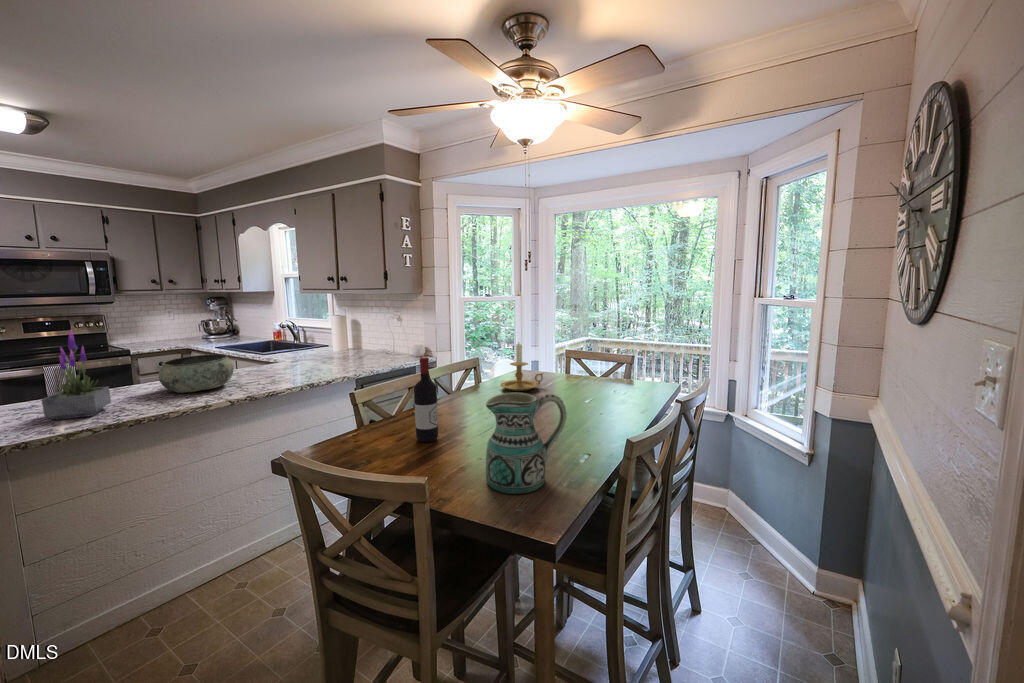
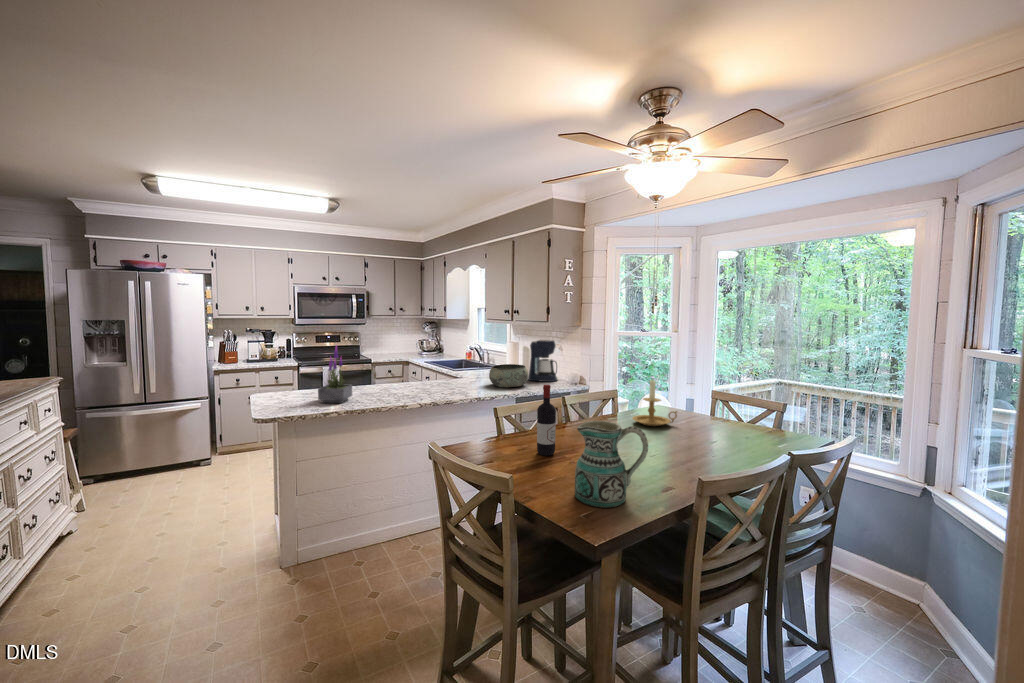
coffee maker: none [364,310,399,358] -> present [528,340,557,382]
bowl: present [159,354,233,393] -> present [489,364,528,387]

